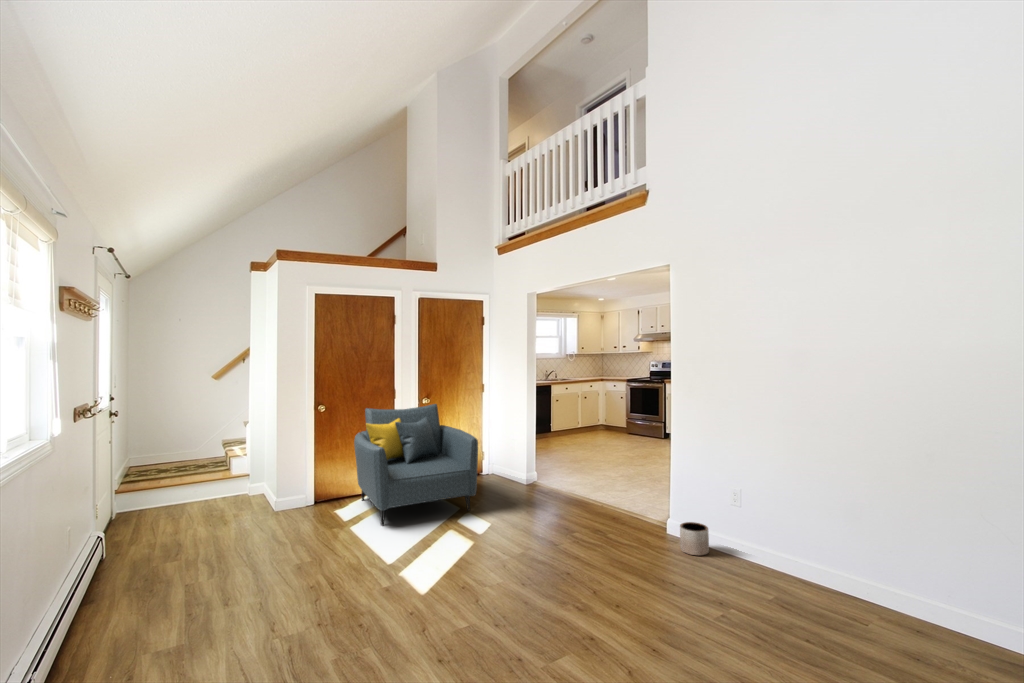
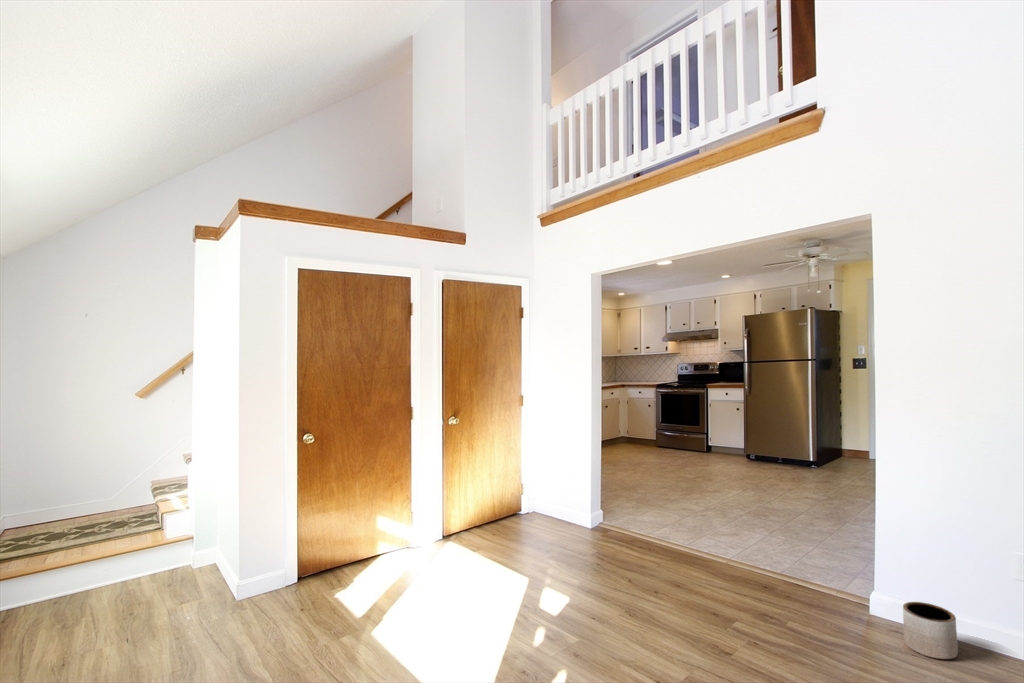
armchair: present [354,404,478,526] -> none [361,425,551,622]

